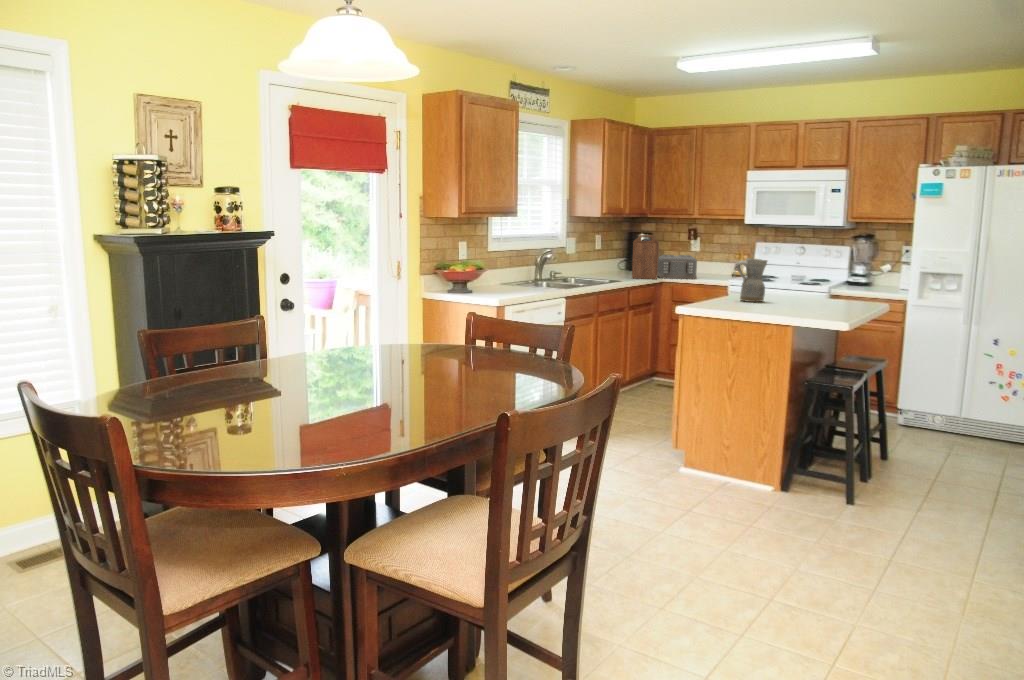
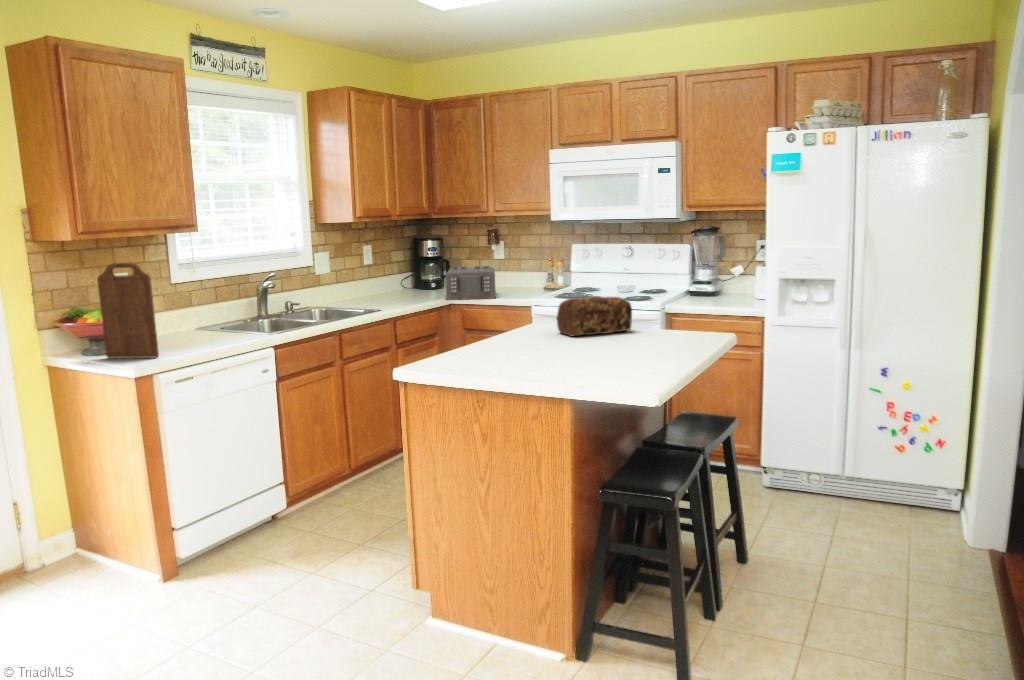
cutting board: present [632,235,659,279] -> present [97,263,159,358]
ceramic pitcher: present [737,258,767,302] -> none [511,276,557,345]
bread loaf: none [761,275,814,300] -> present [556,296,632,336]

